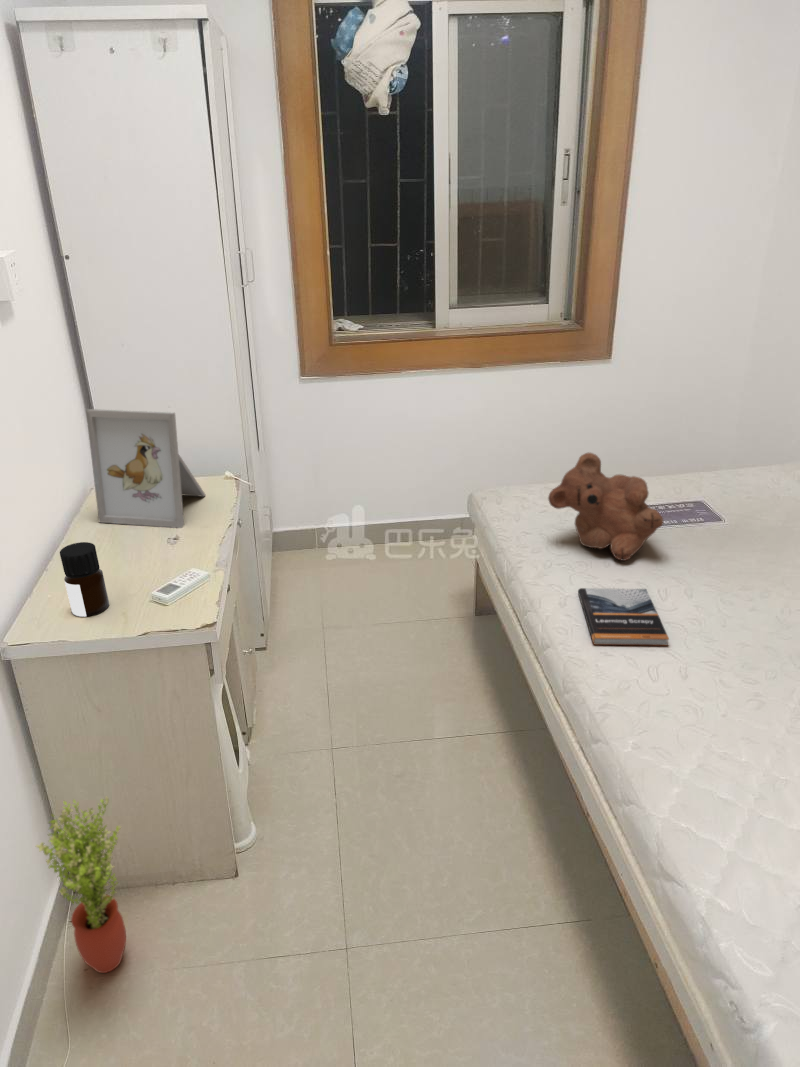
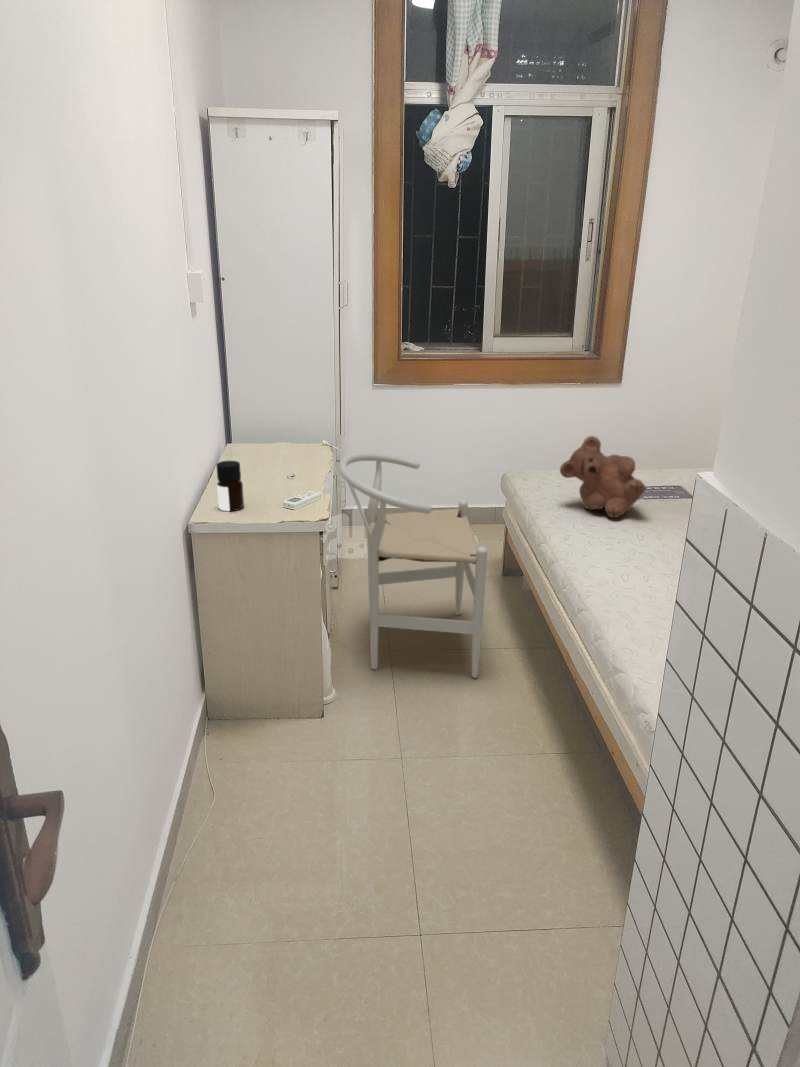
picture frame: present [86,409,205,528] -> none [228,382,305,471]
chair: none [248,491,460,788] -> present [339,453,487,678]
book: present [578,588,669,645] -> none [577,531,640,566]
potted plant: present [36,797,126,973] -> none [193,626,247,762]

